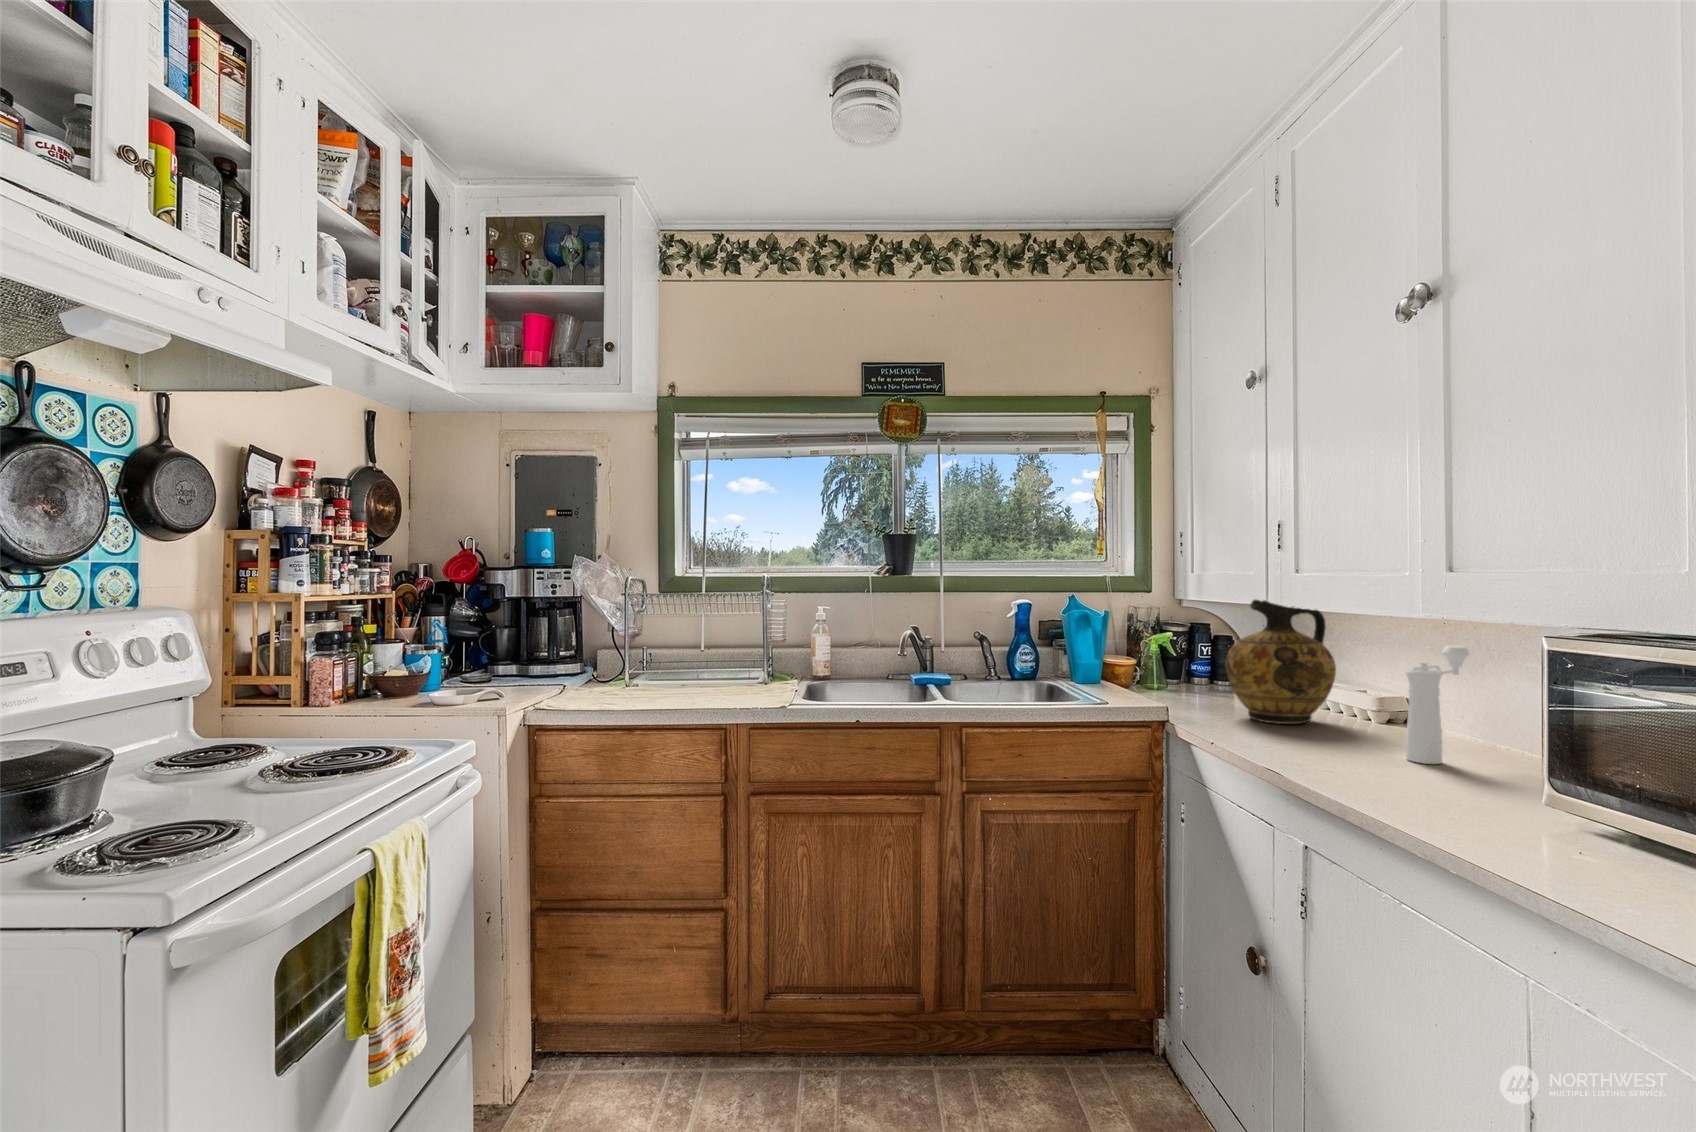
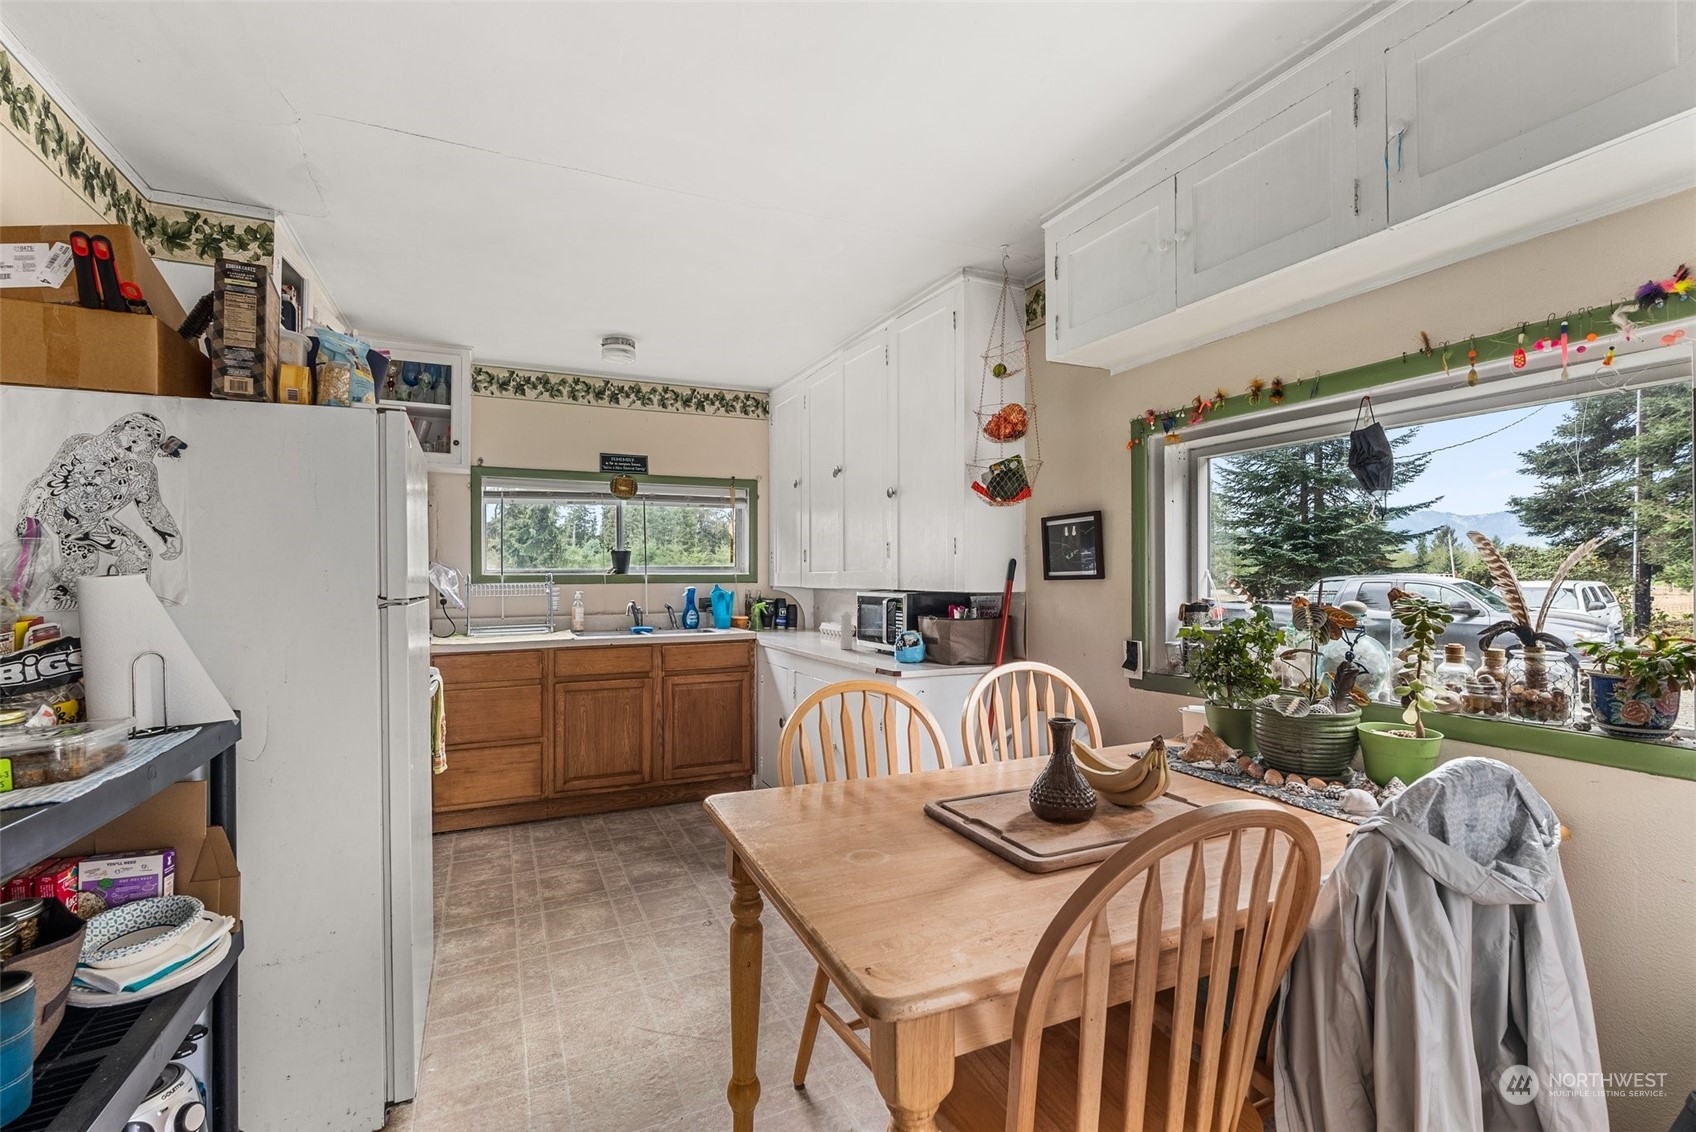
ceramic jug: present [1225,600,1336,724] -> none [783,587,827,641]

